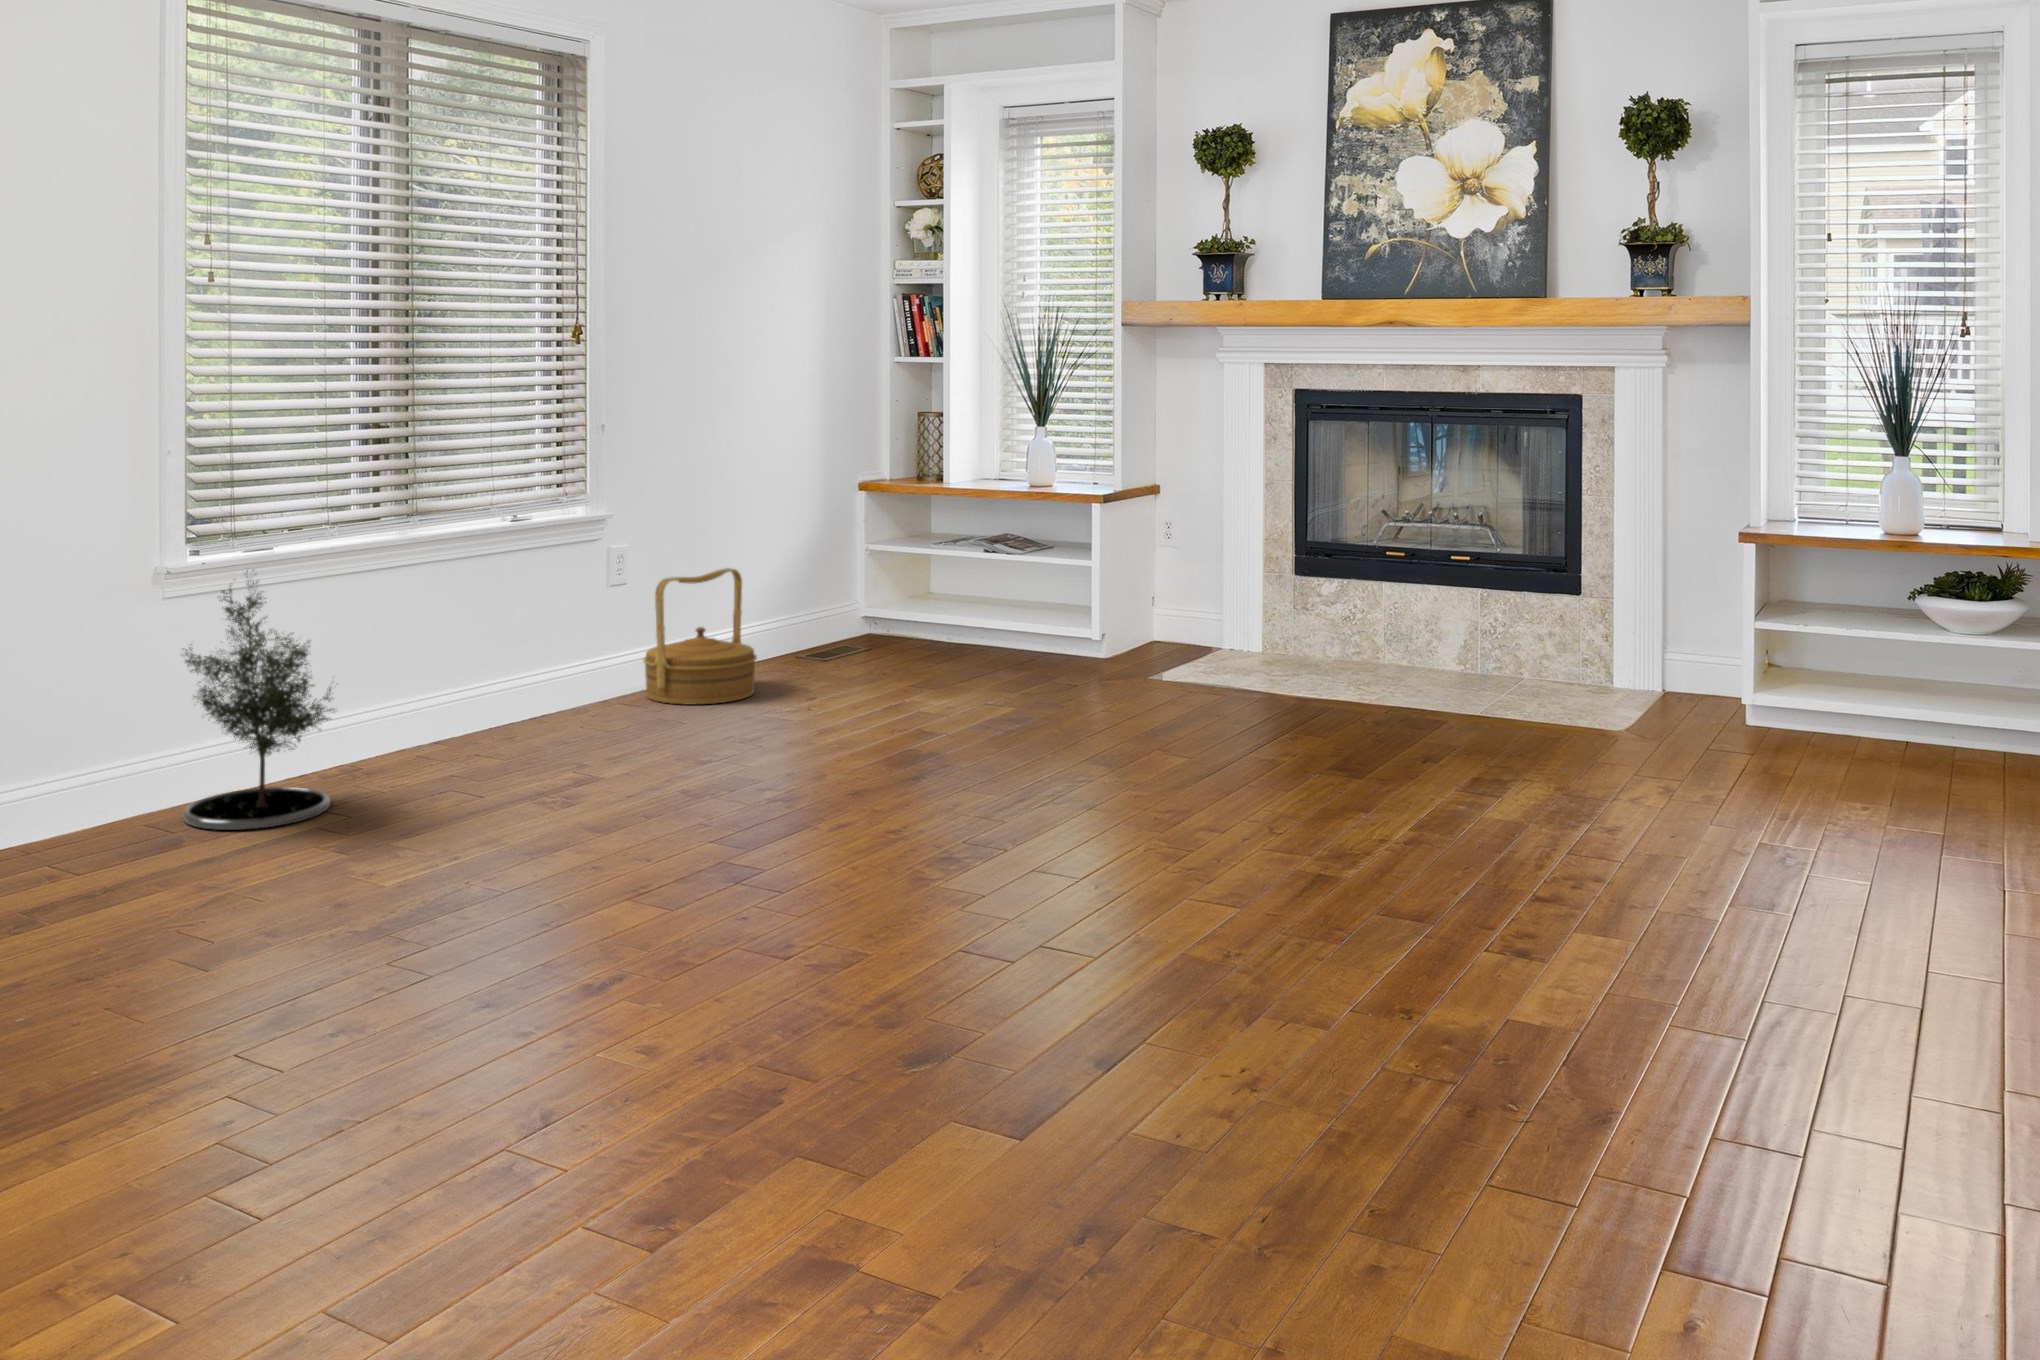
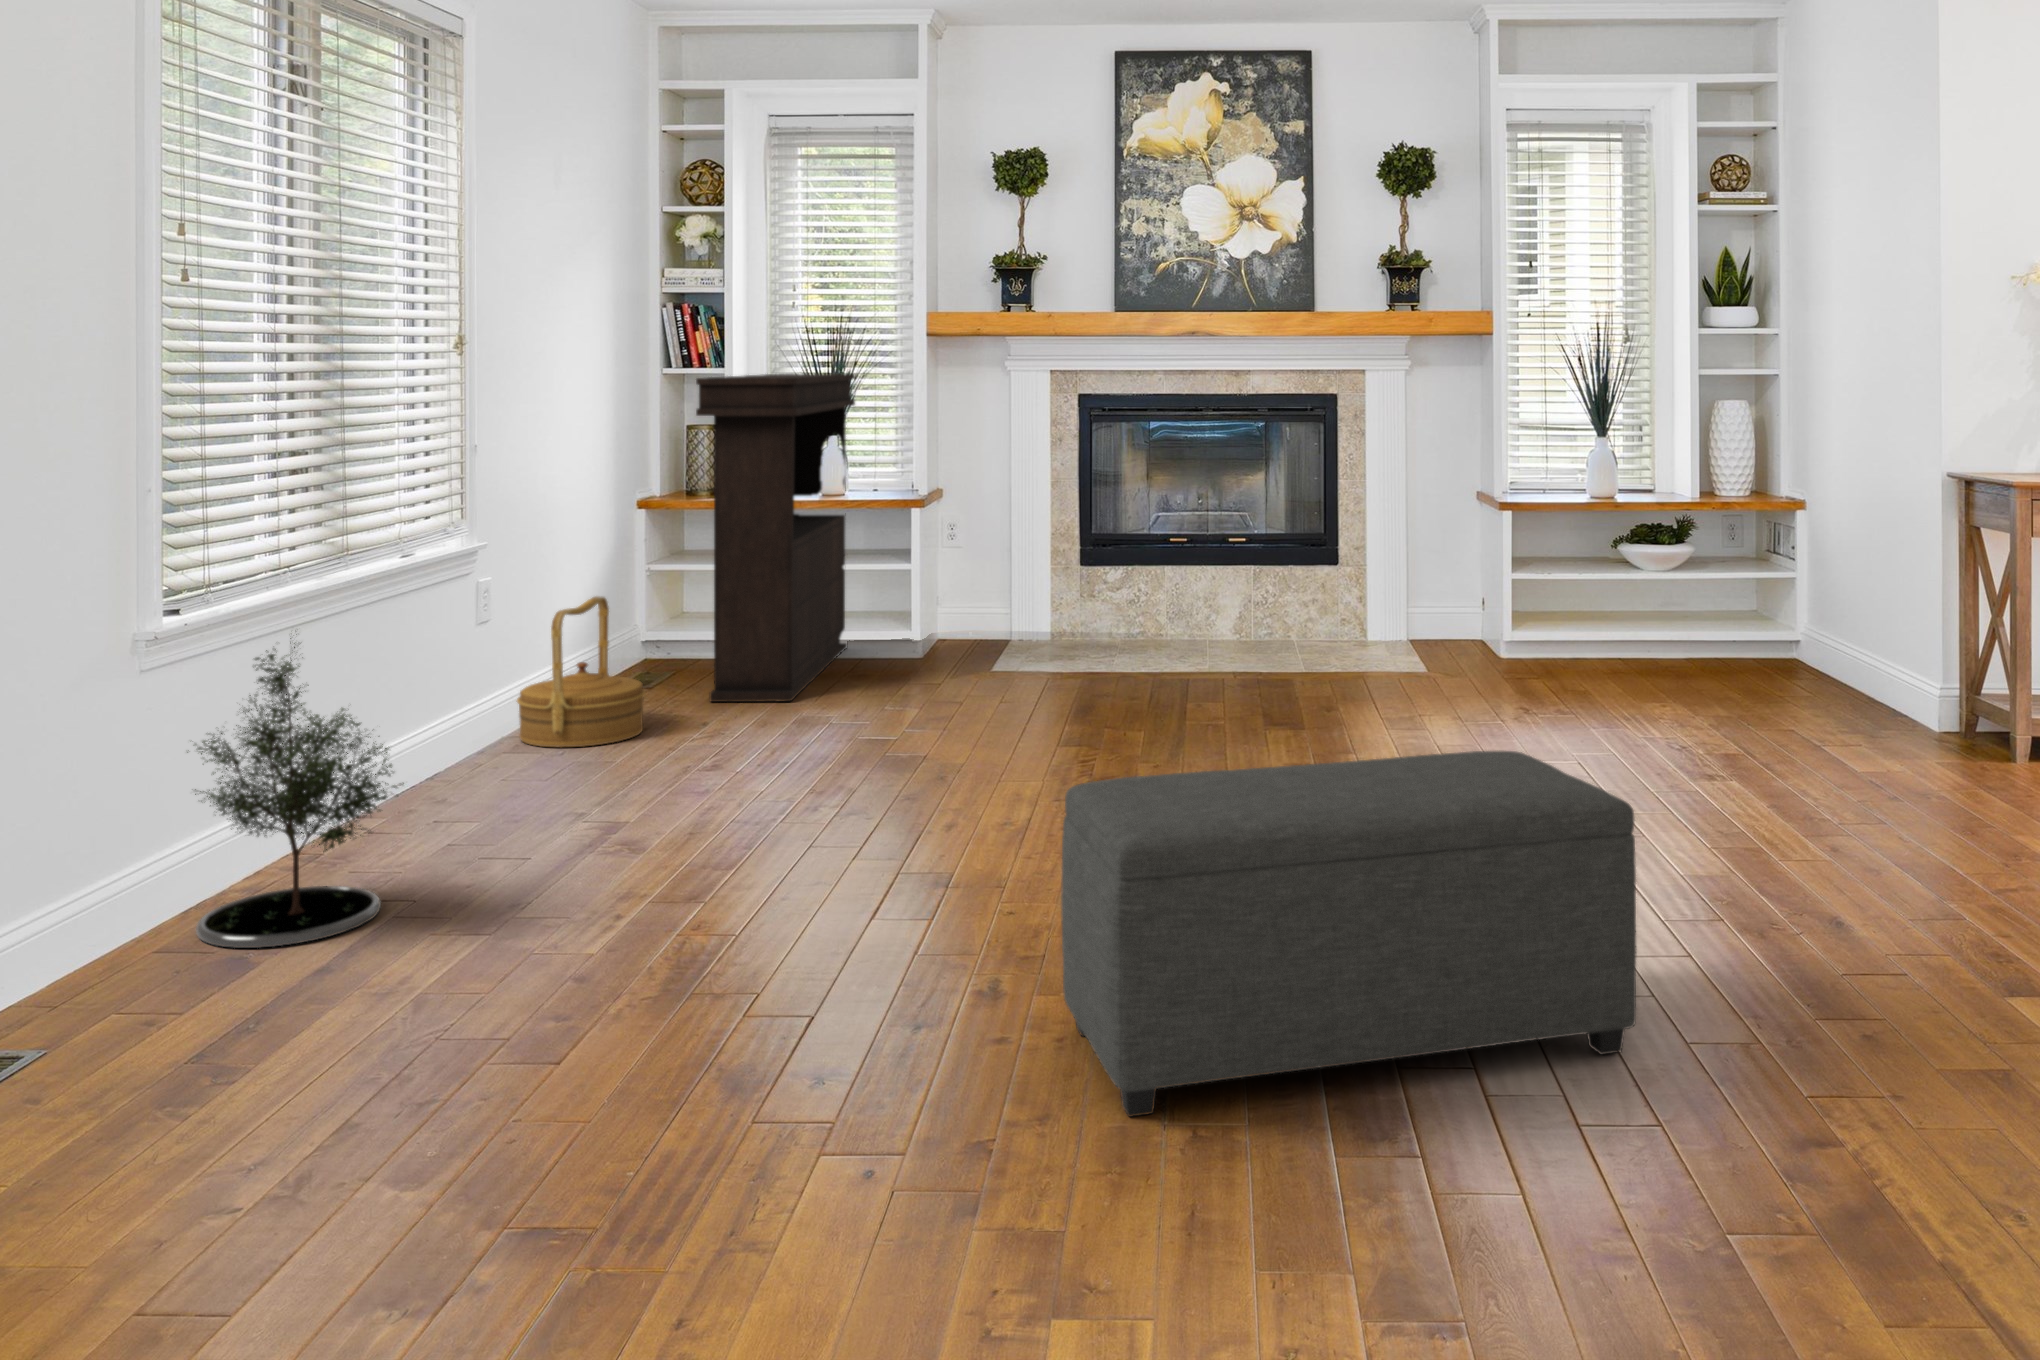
console table: none [832,365,1065,685] -> present [696,374,856,702]
ottoman: none [488,775,1113,1175] -> present [1061,751,1636,1117]

